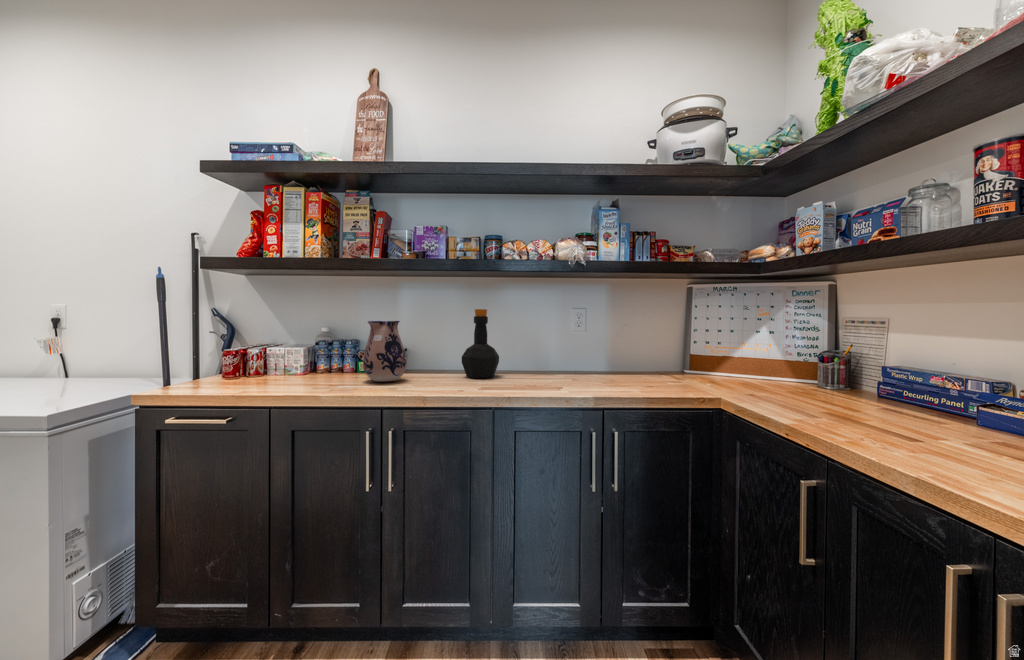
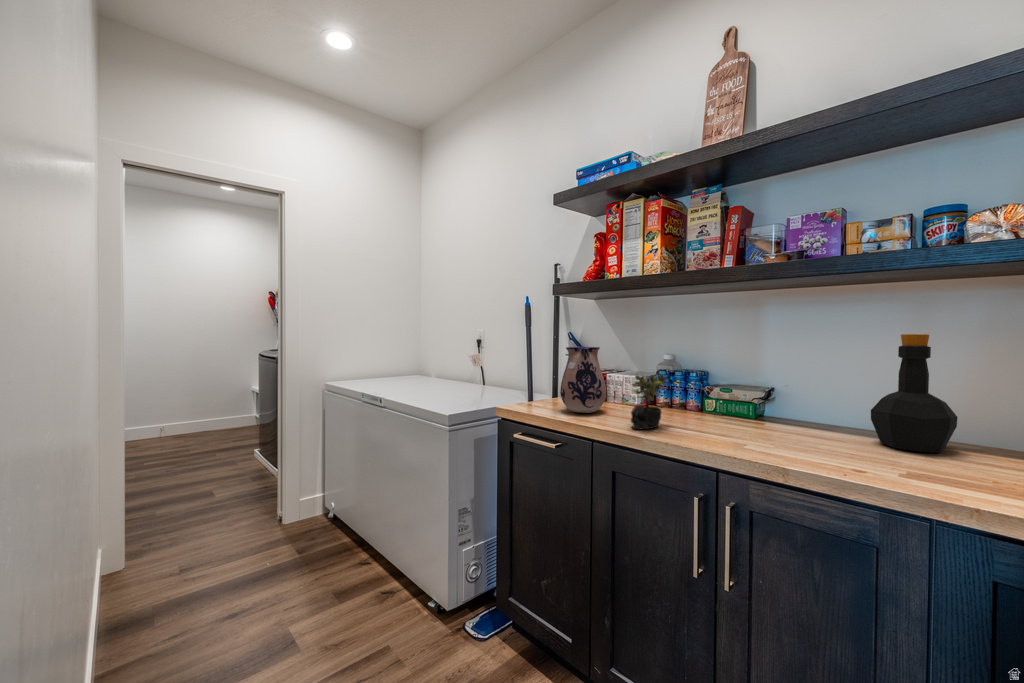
ceramic pitcher: present [363,321,407,382] -> present [560,347,606,413]
succulent plant: none [299,340,333,390] -> present [631,373,668,429]

